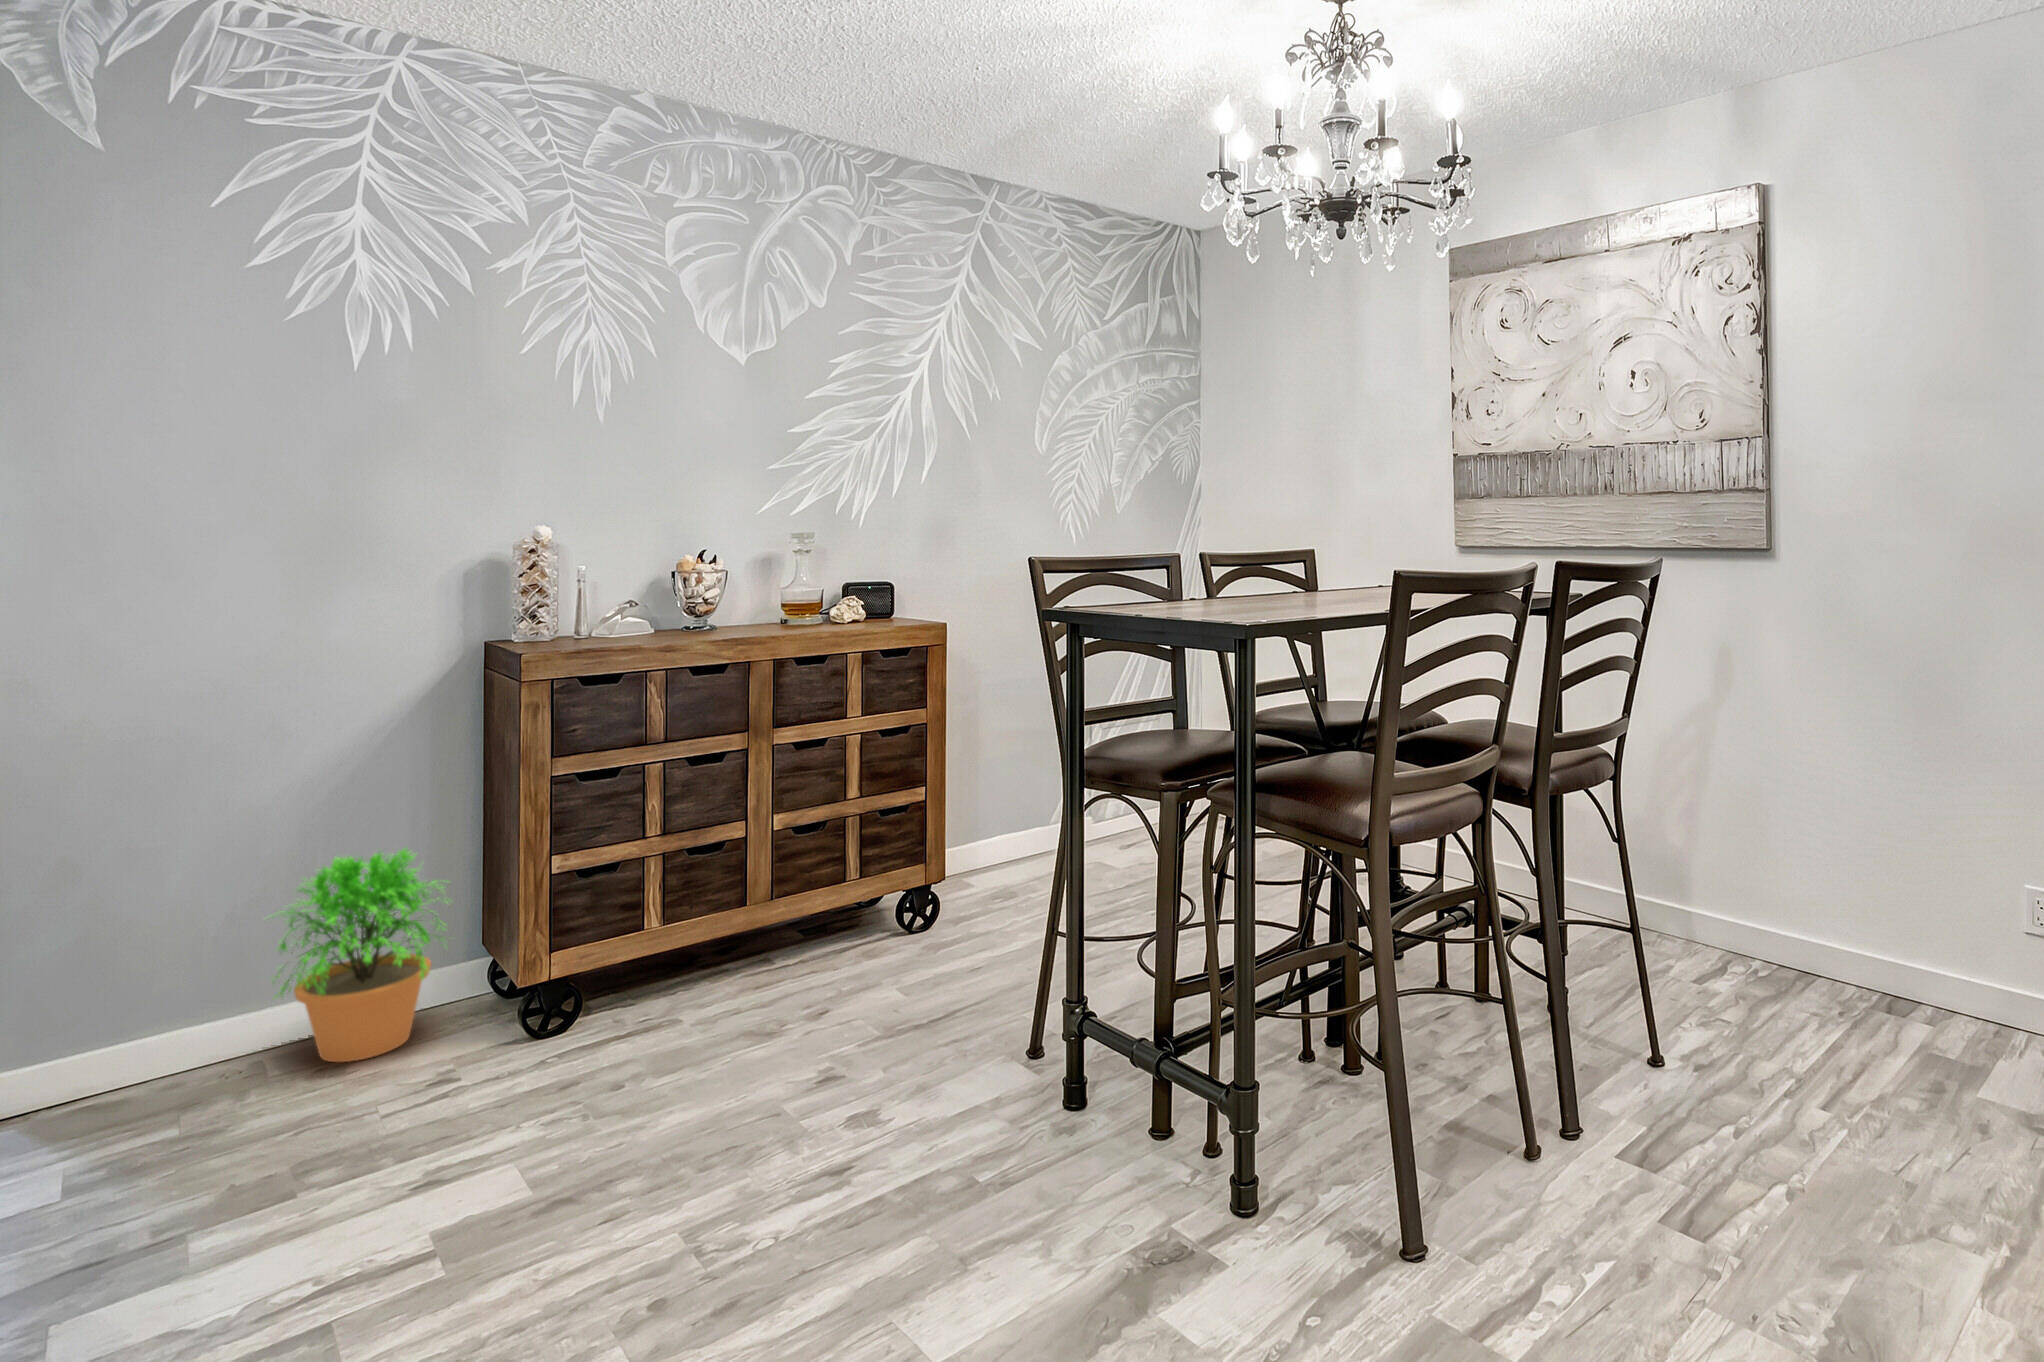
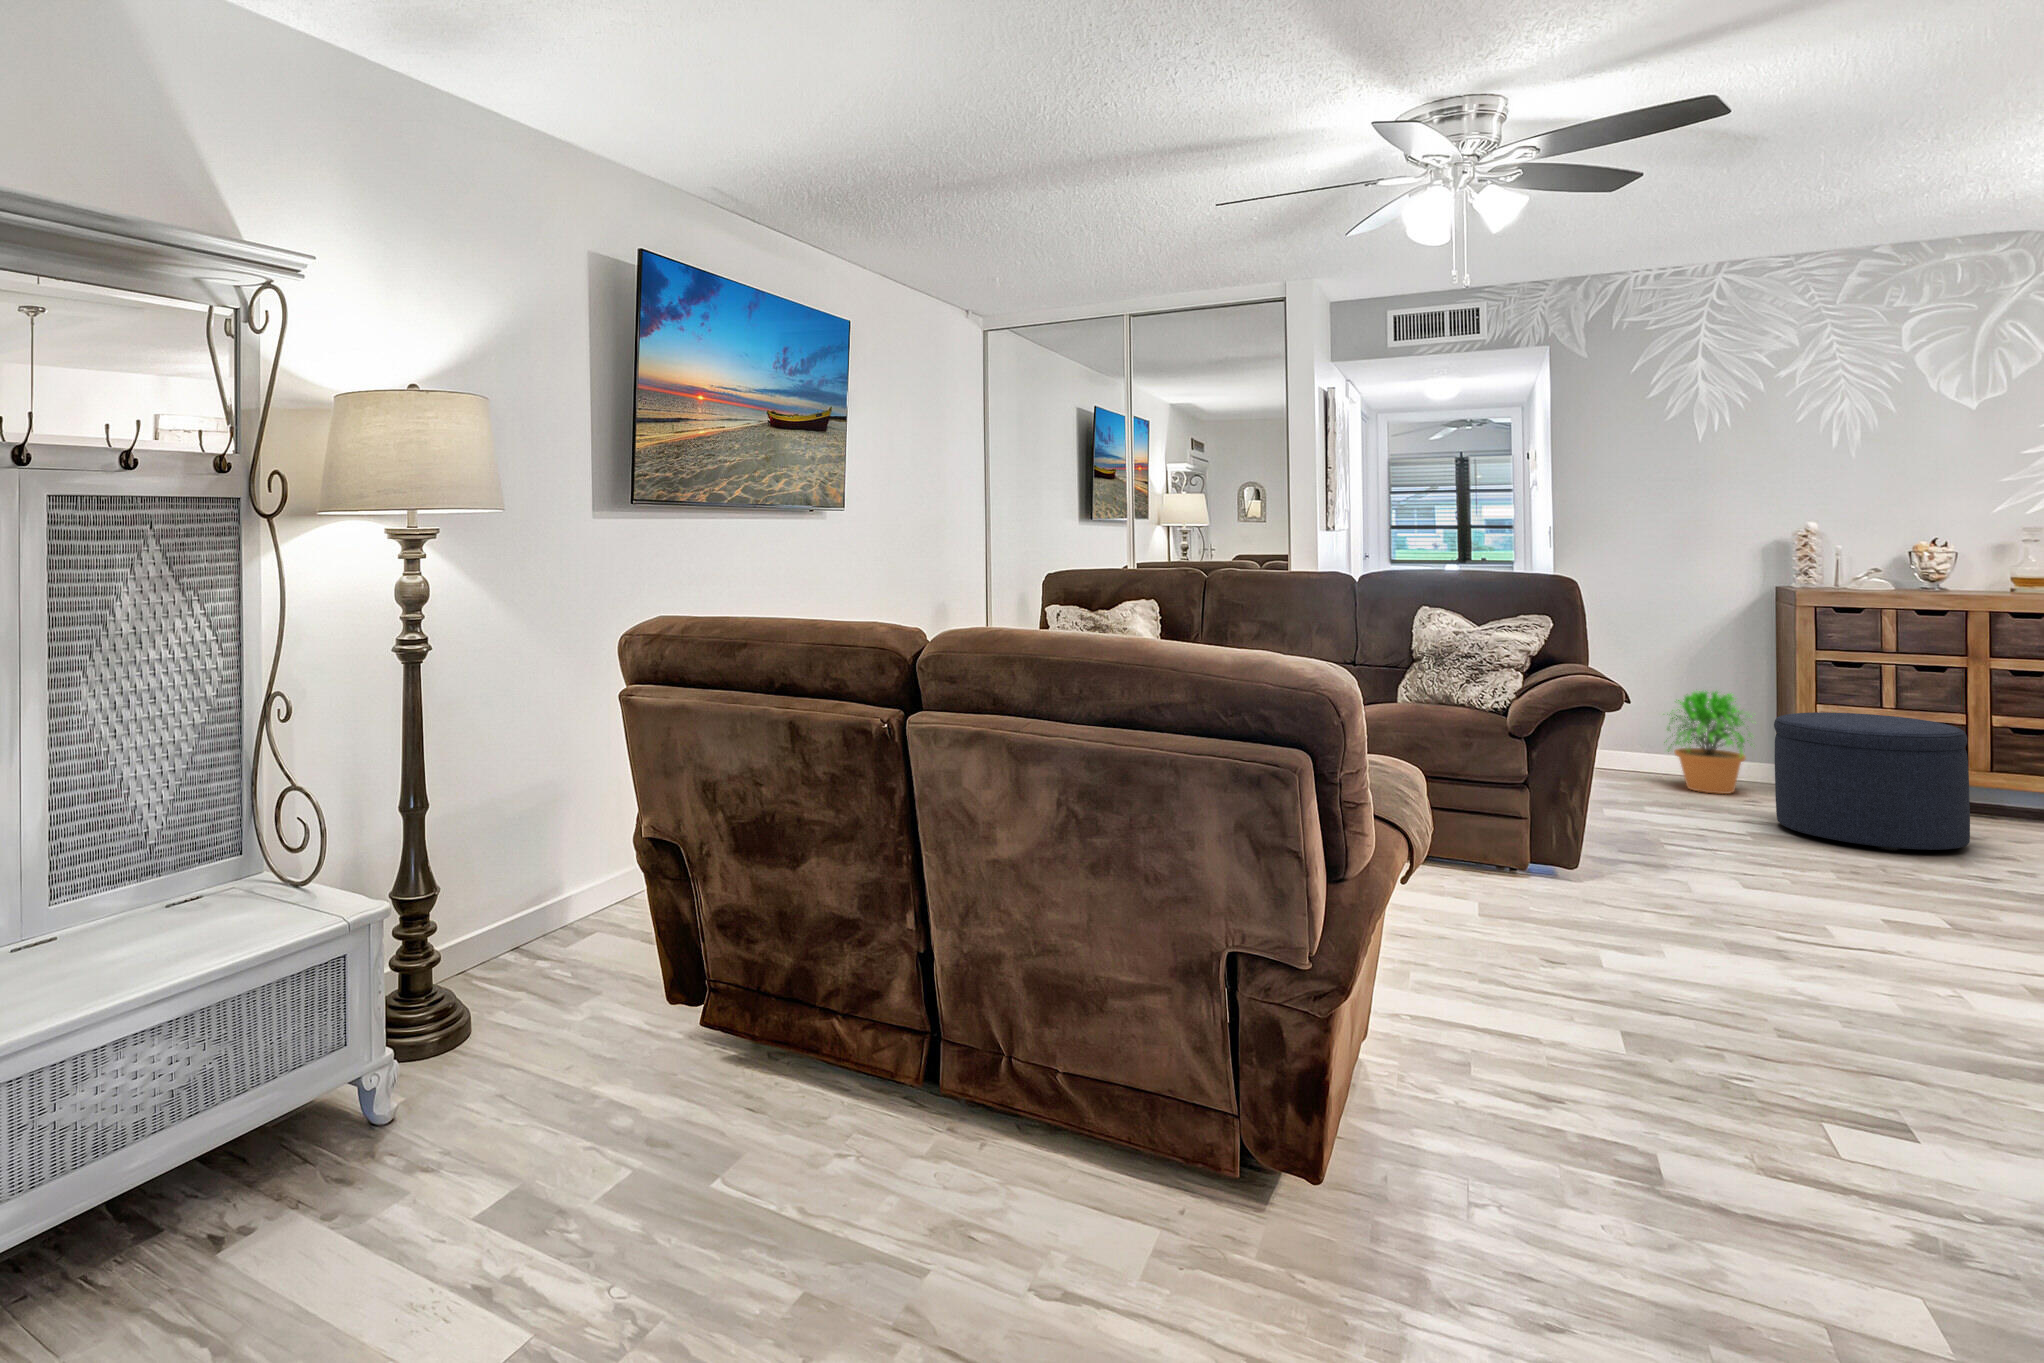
ottoman: none [486,865,776,1165] -> present [1774,712,1970,851]

